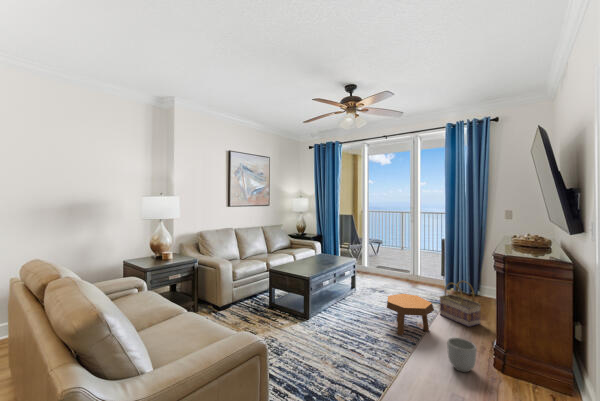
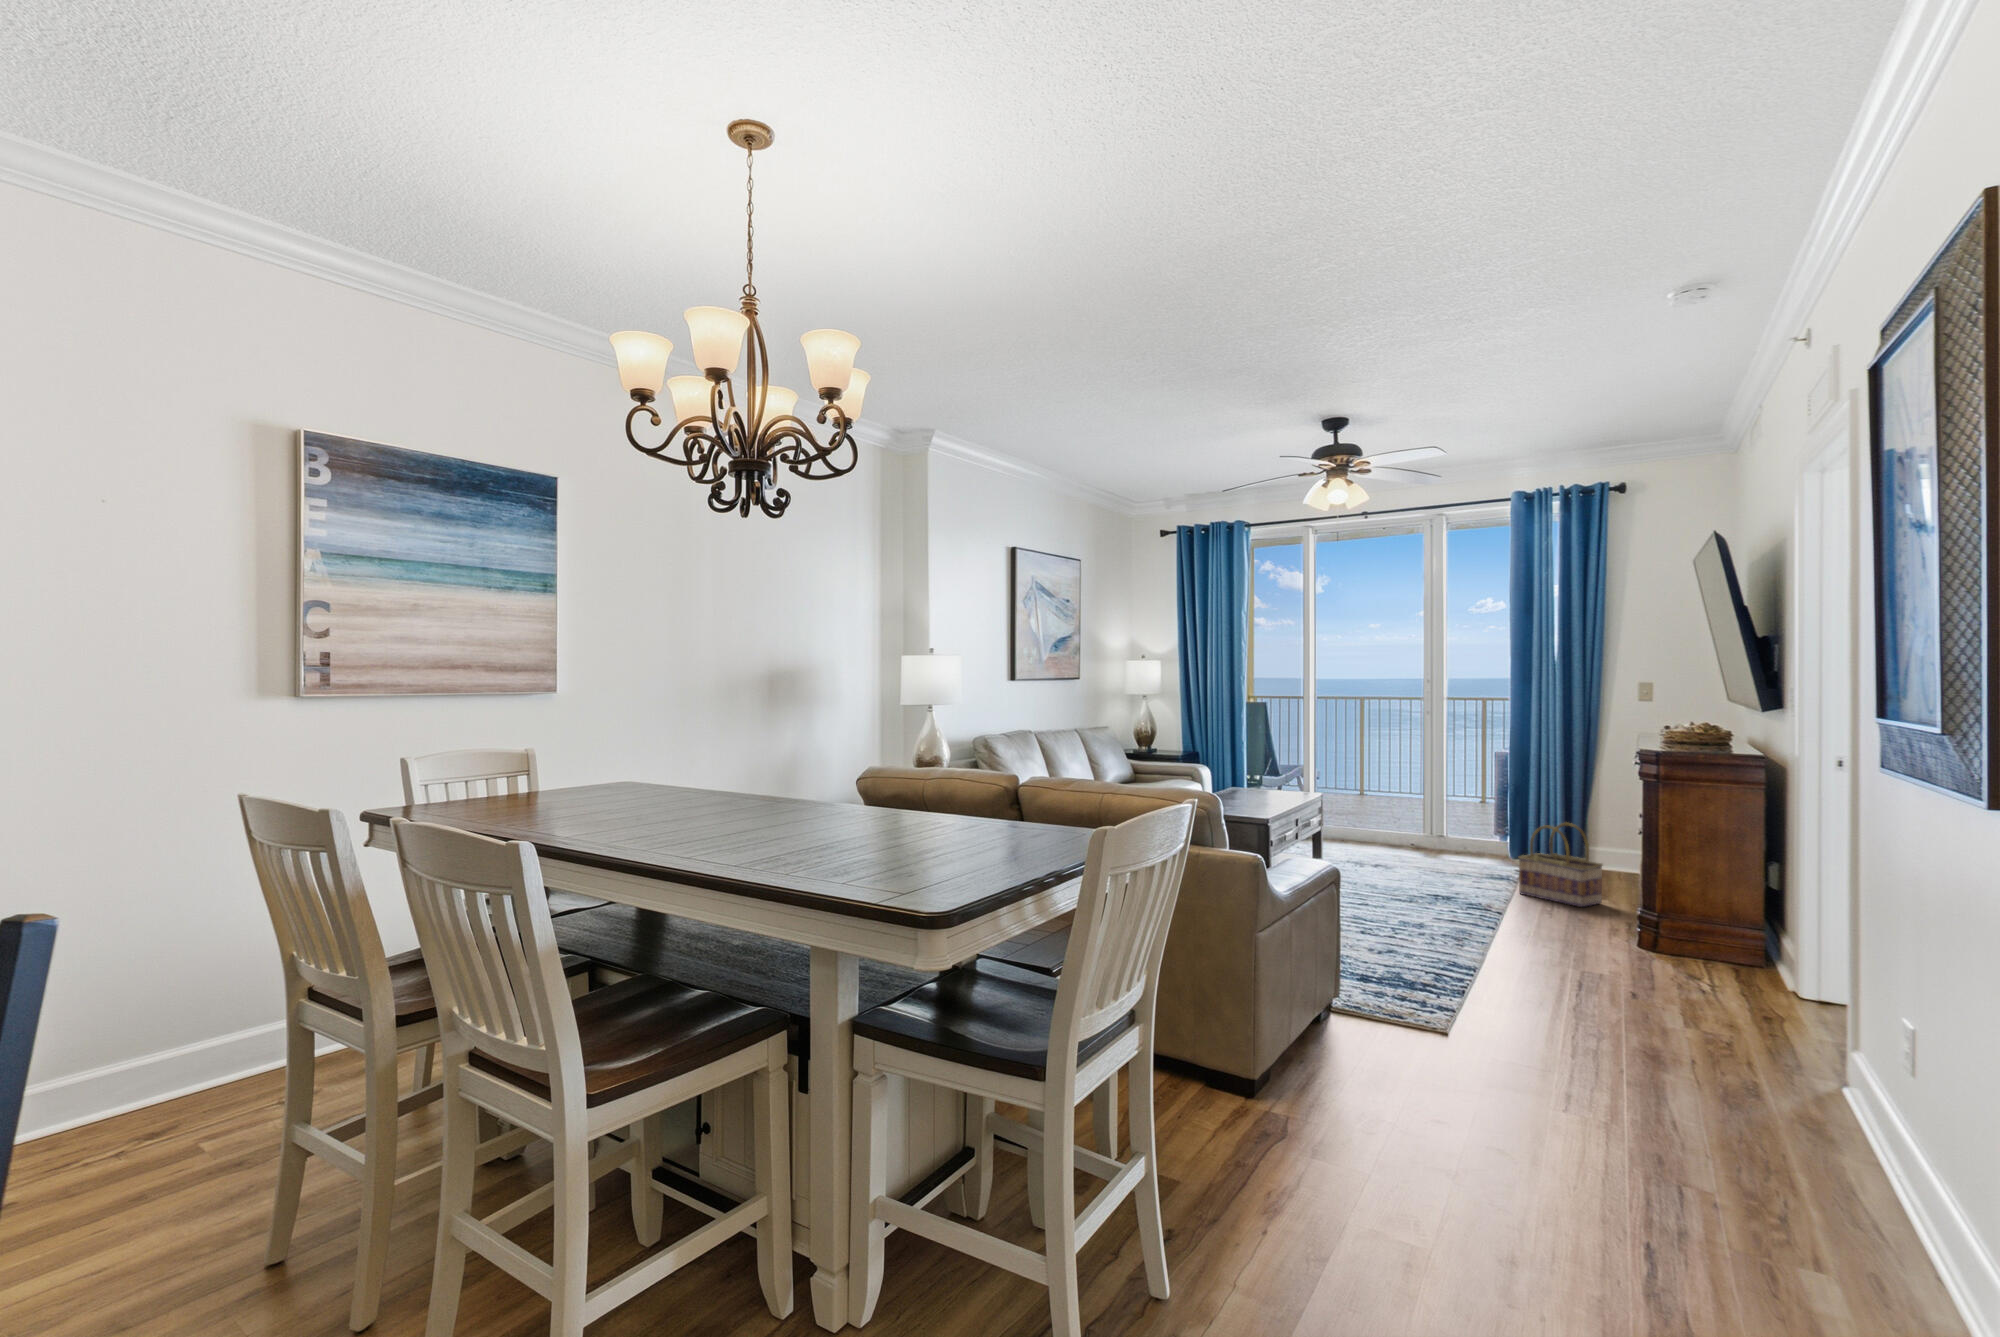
footstool: present [387,294,434,335] -> none [1423,850,1520,919]
planter: present [447,338,477,372] -> none [1563,902,1615,954]

